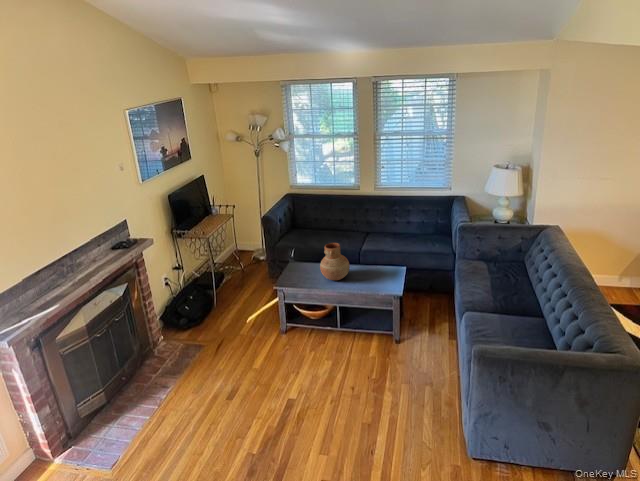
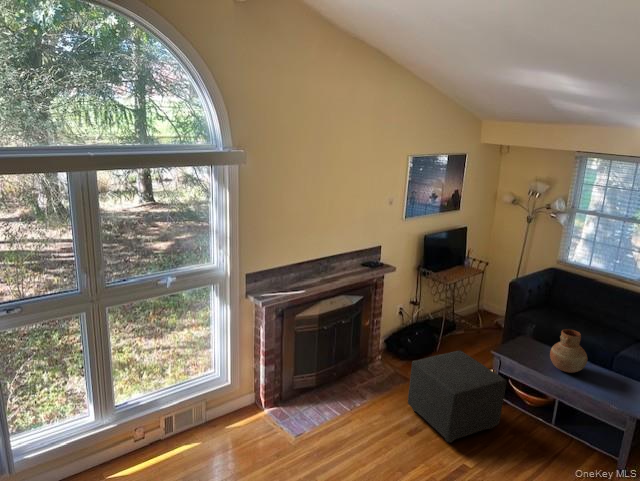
ottoman: none [207,298,301,387] -> present [408,351,507,443]

